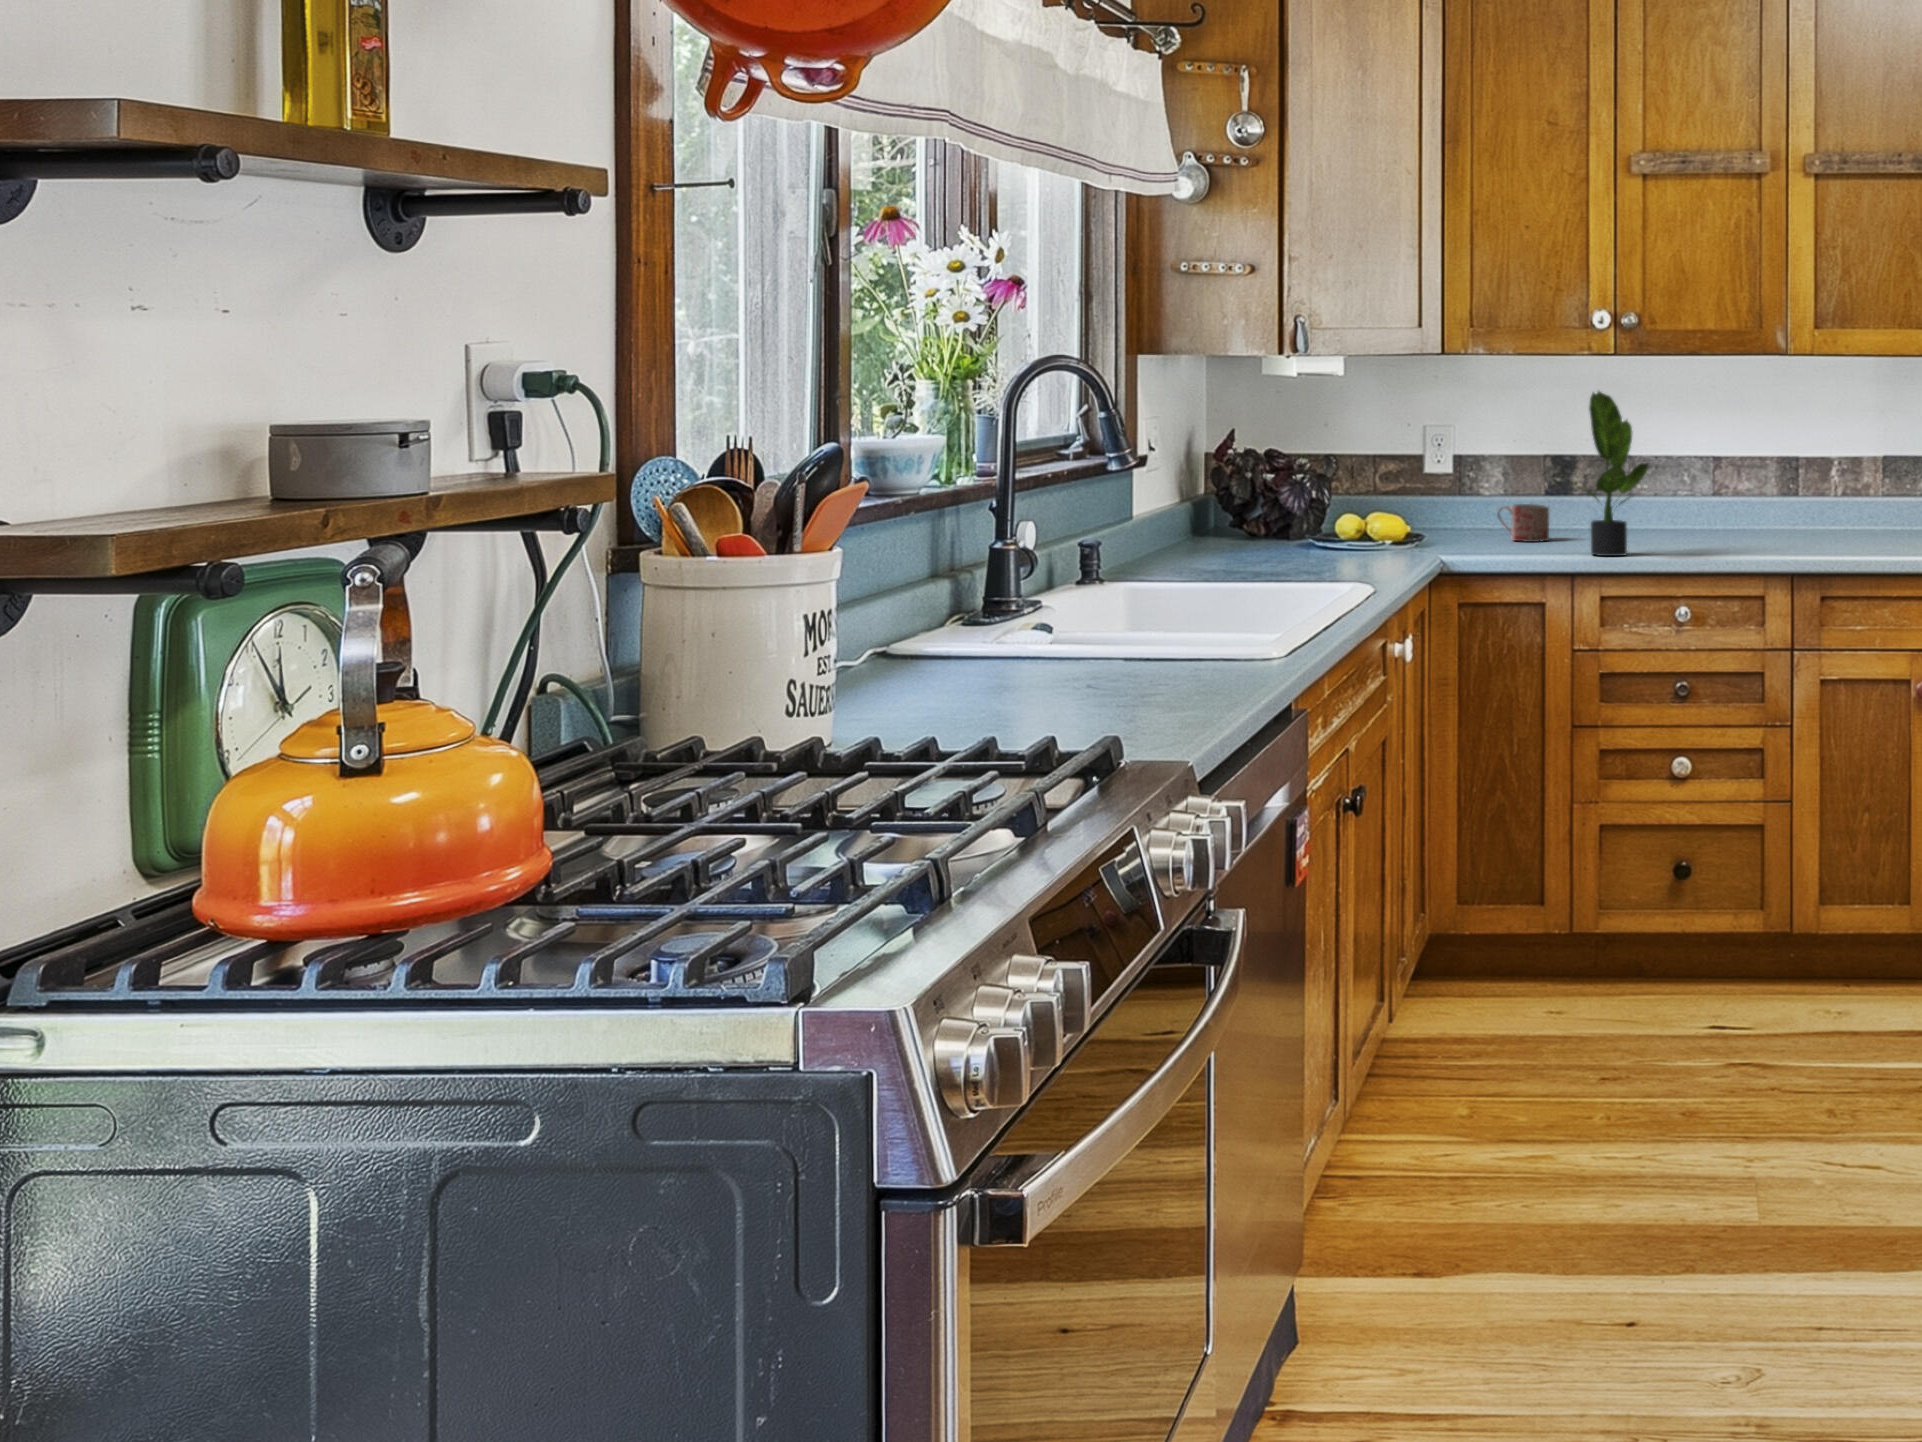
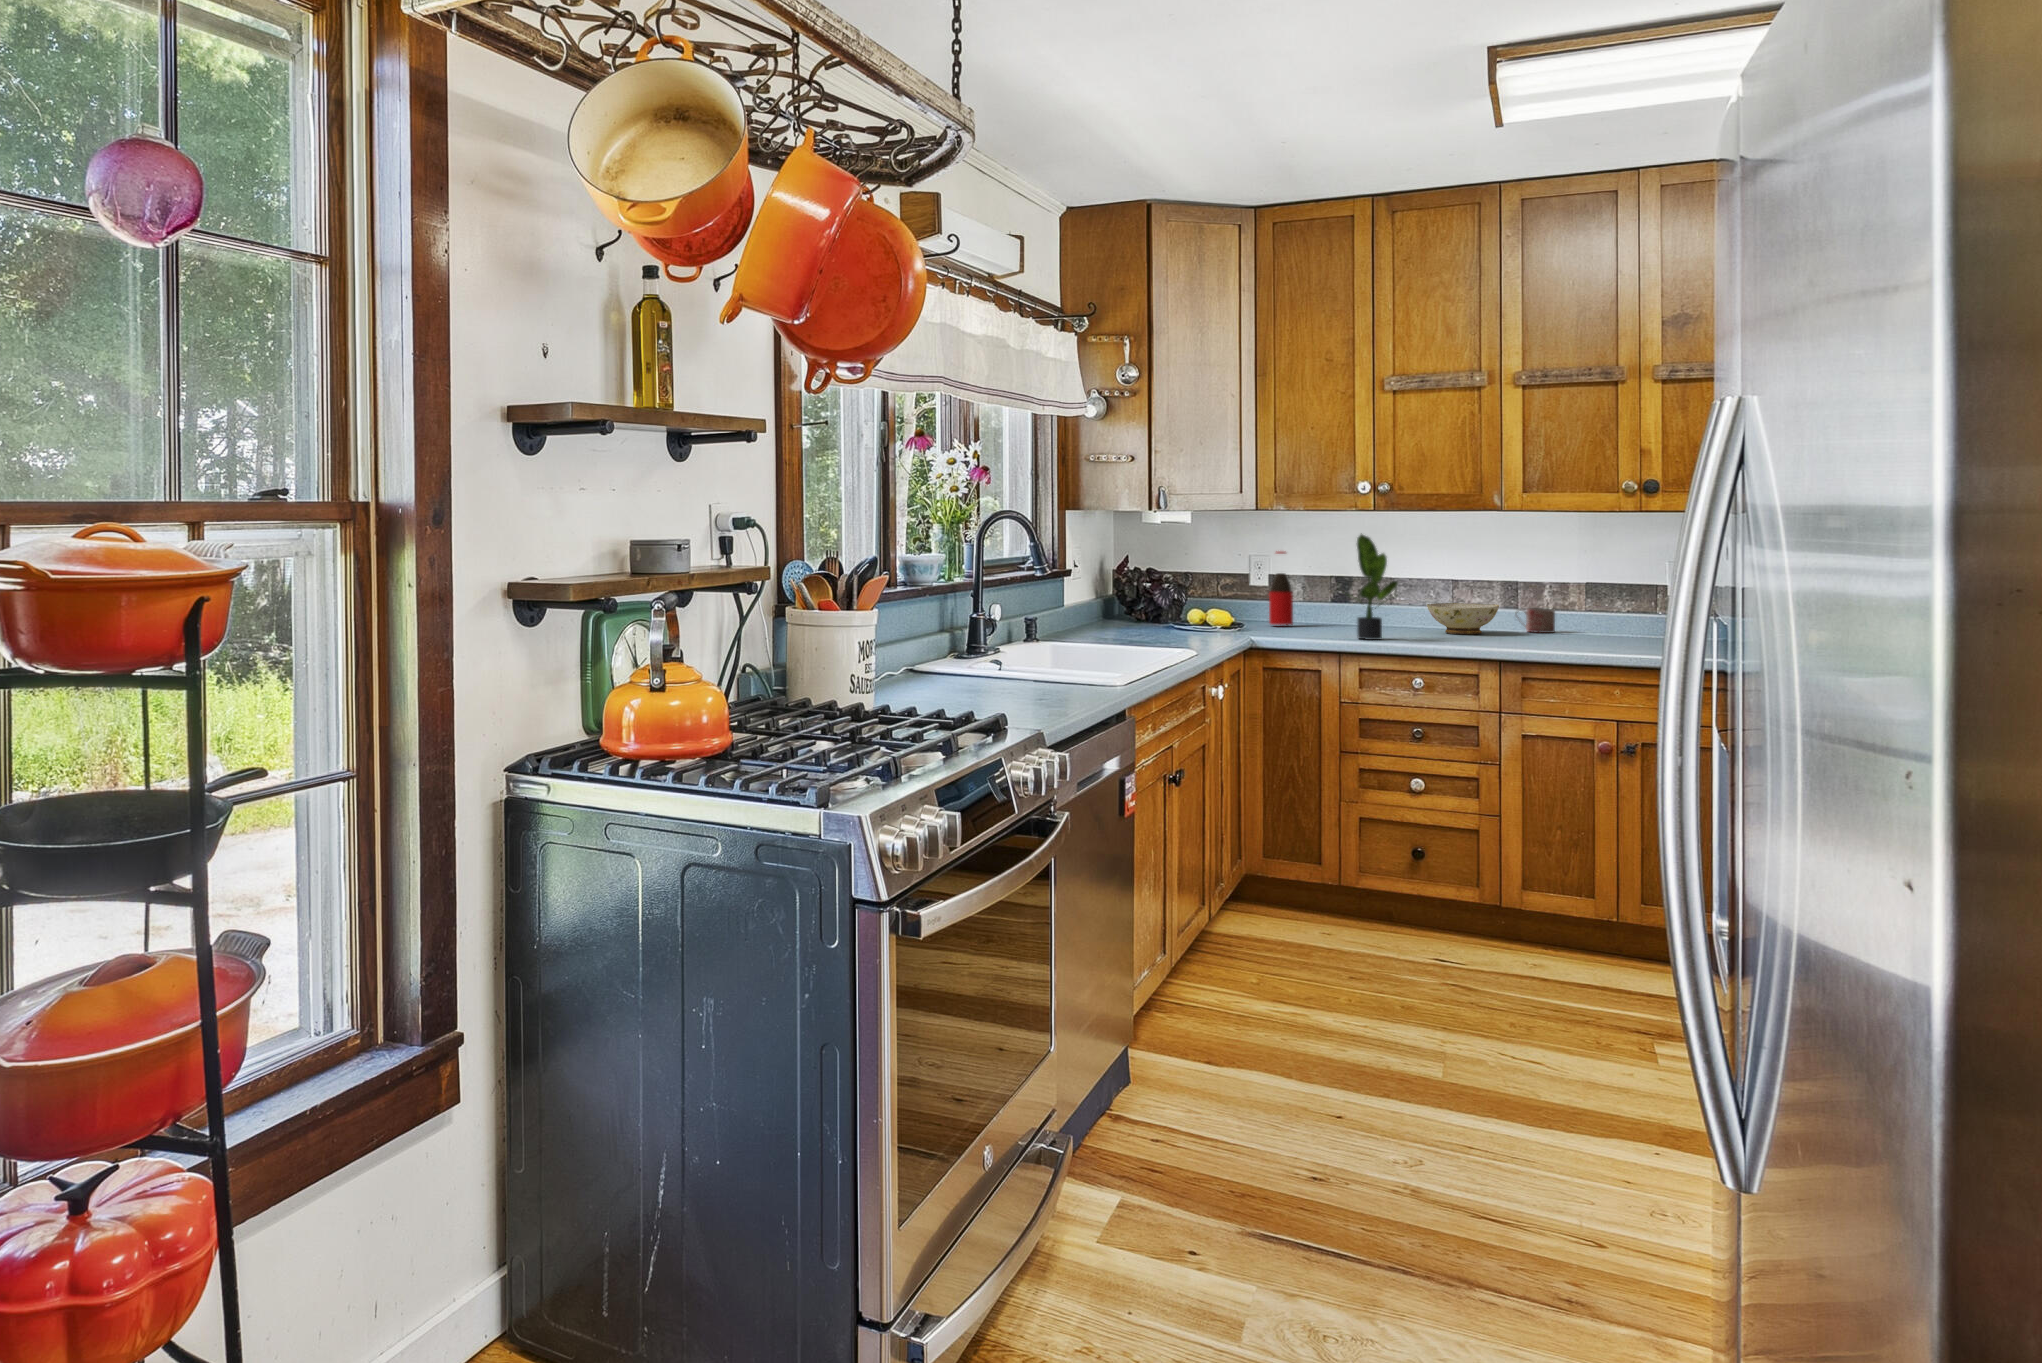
bottle: none [1448,418,1483,536] -> present [1269,551,1293,625]
ceramic bowl: none [1679,494,1780,542] -> present [1427,603,1499,634]
mug: present [1497,504,1549,542] -> present [1515,608,1555,633]

